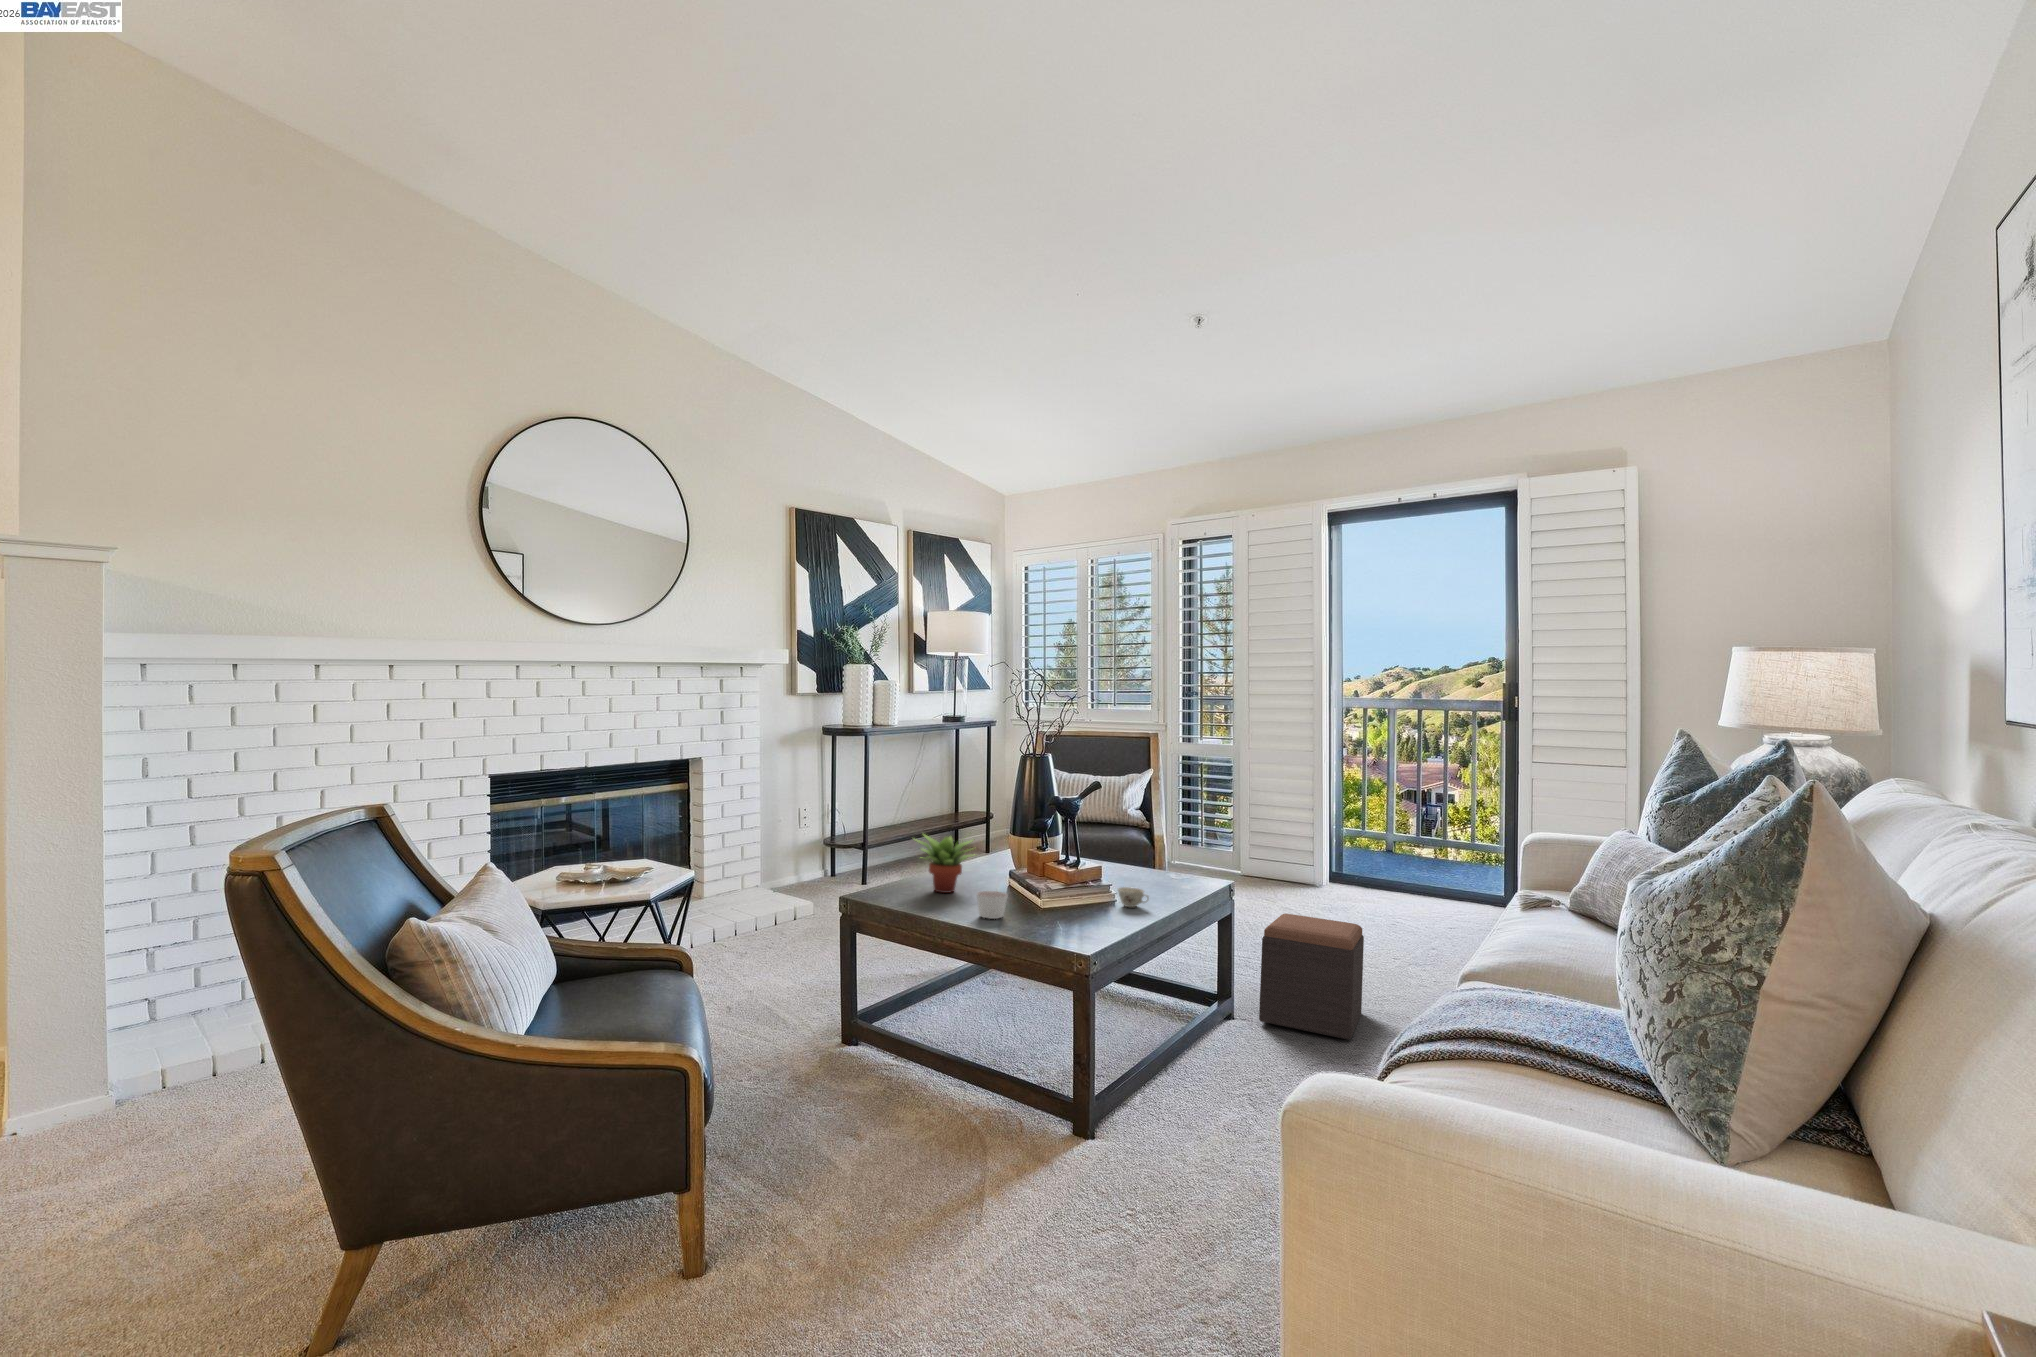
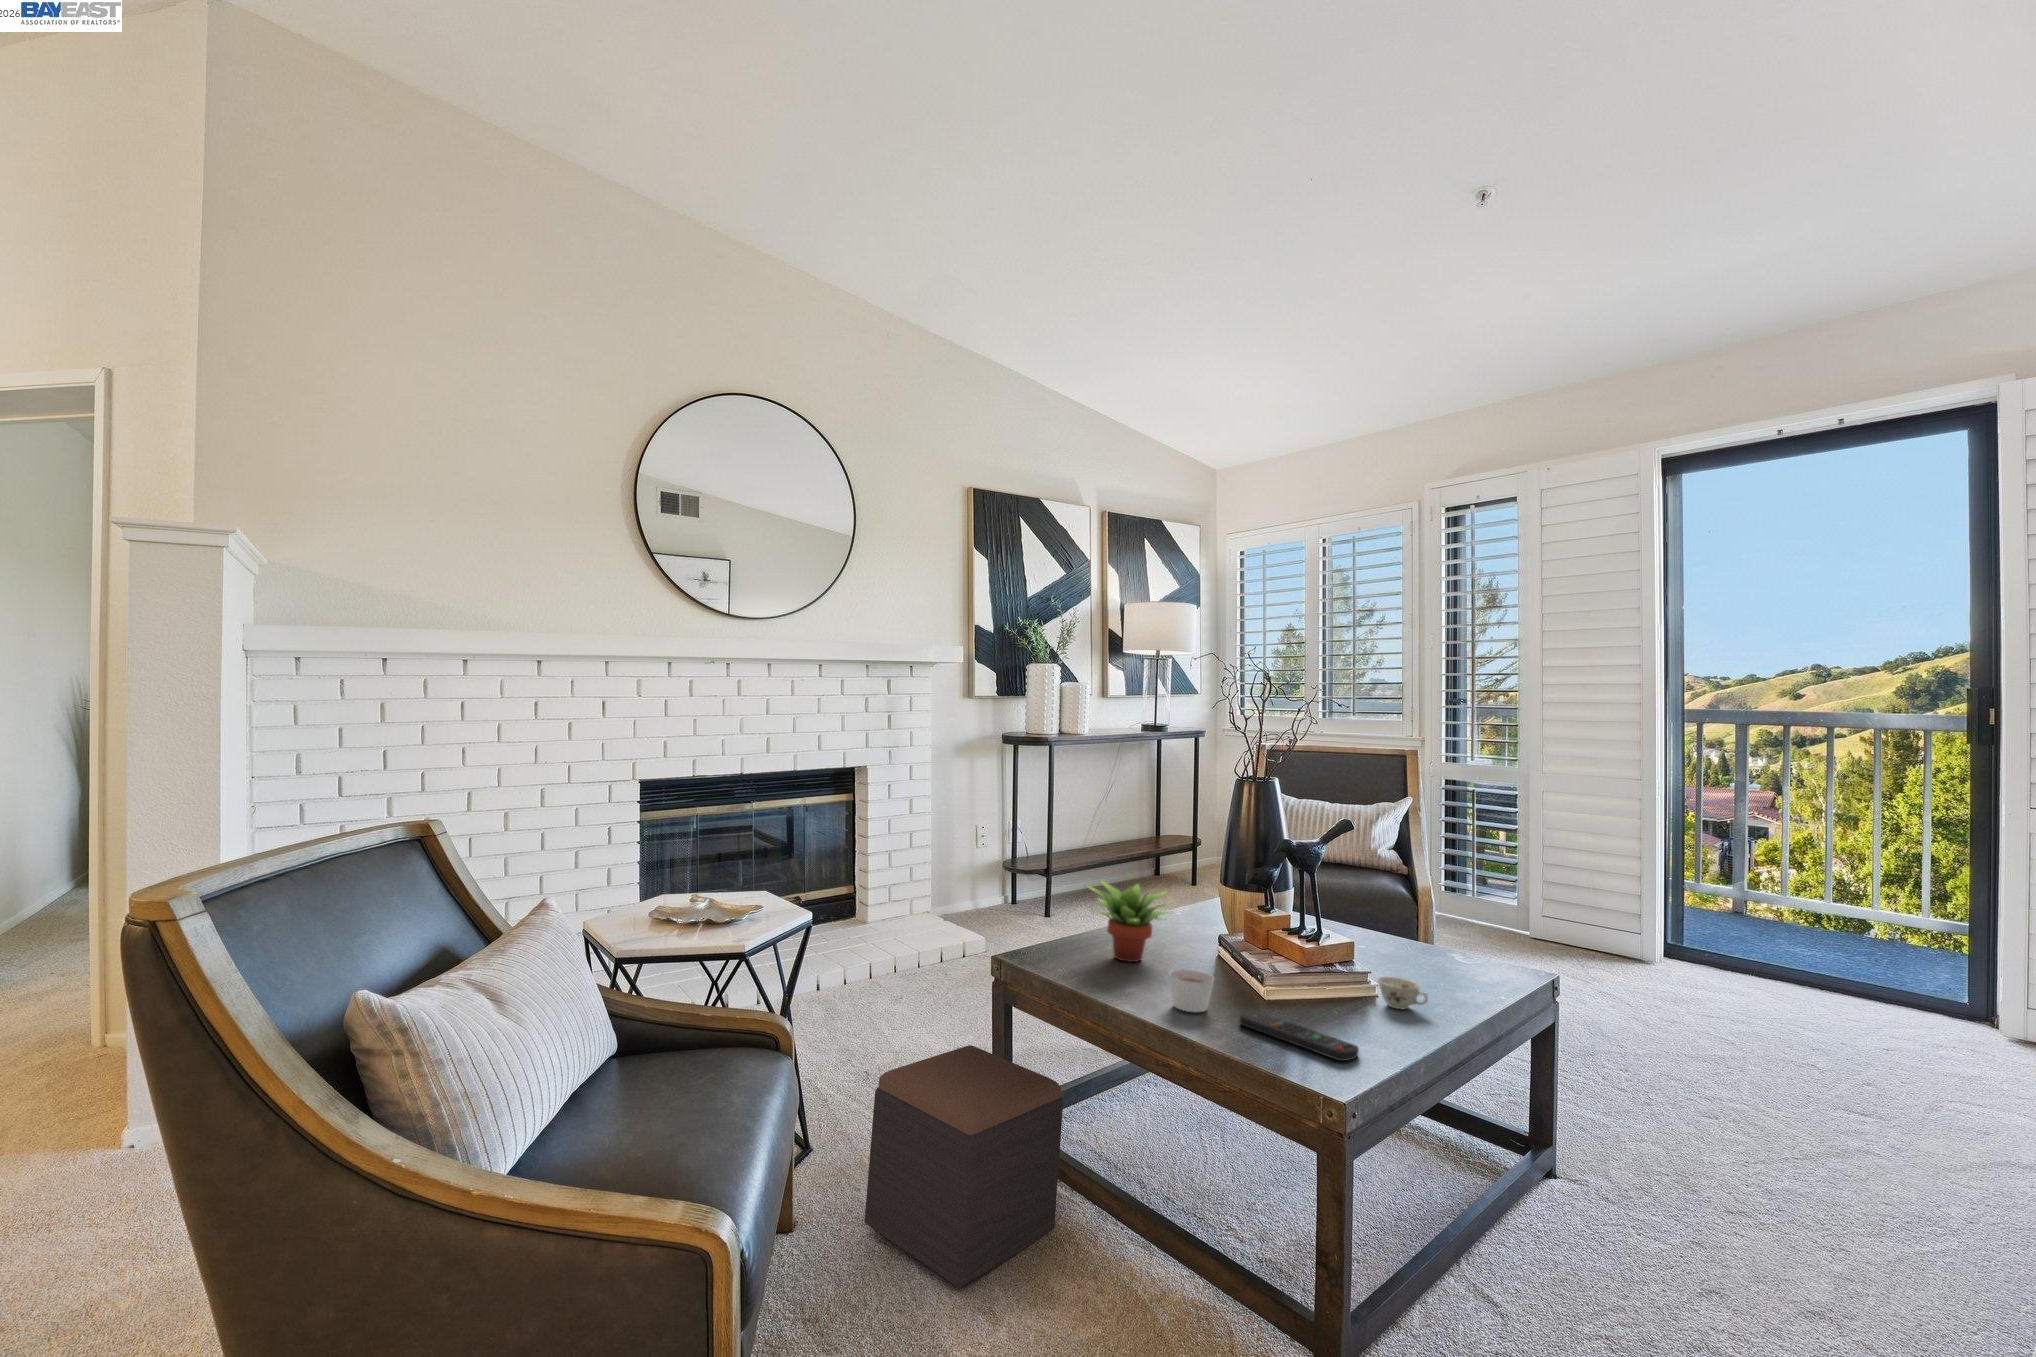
remote control: none [1025,914,1102,937] -> present [1240,1011,1359,1061]
footstool: present [1259,914,1364,1040] -> present [865,1045,1063,1288]

